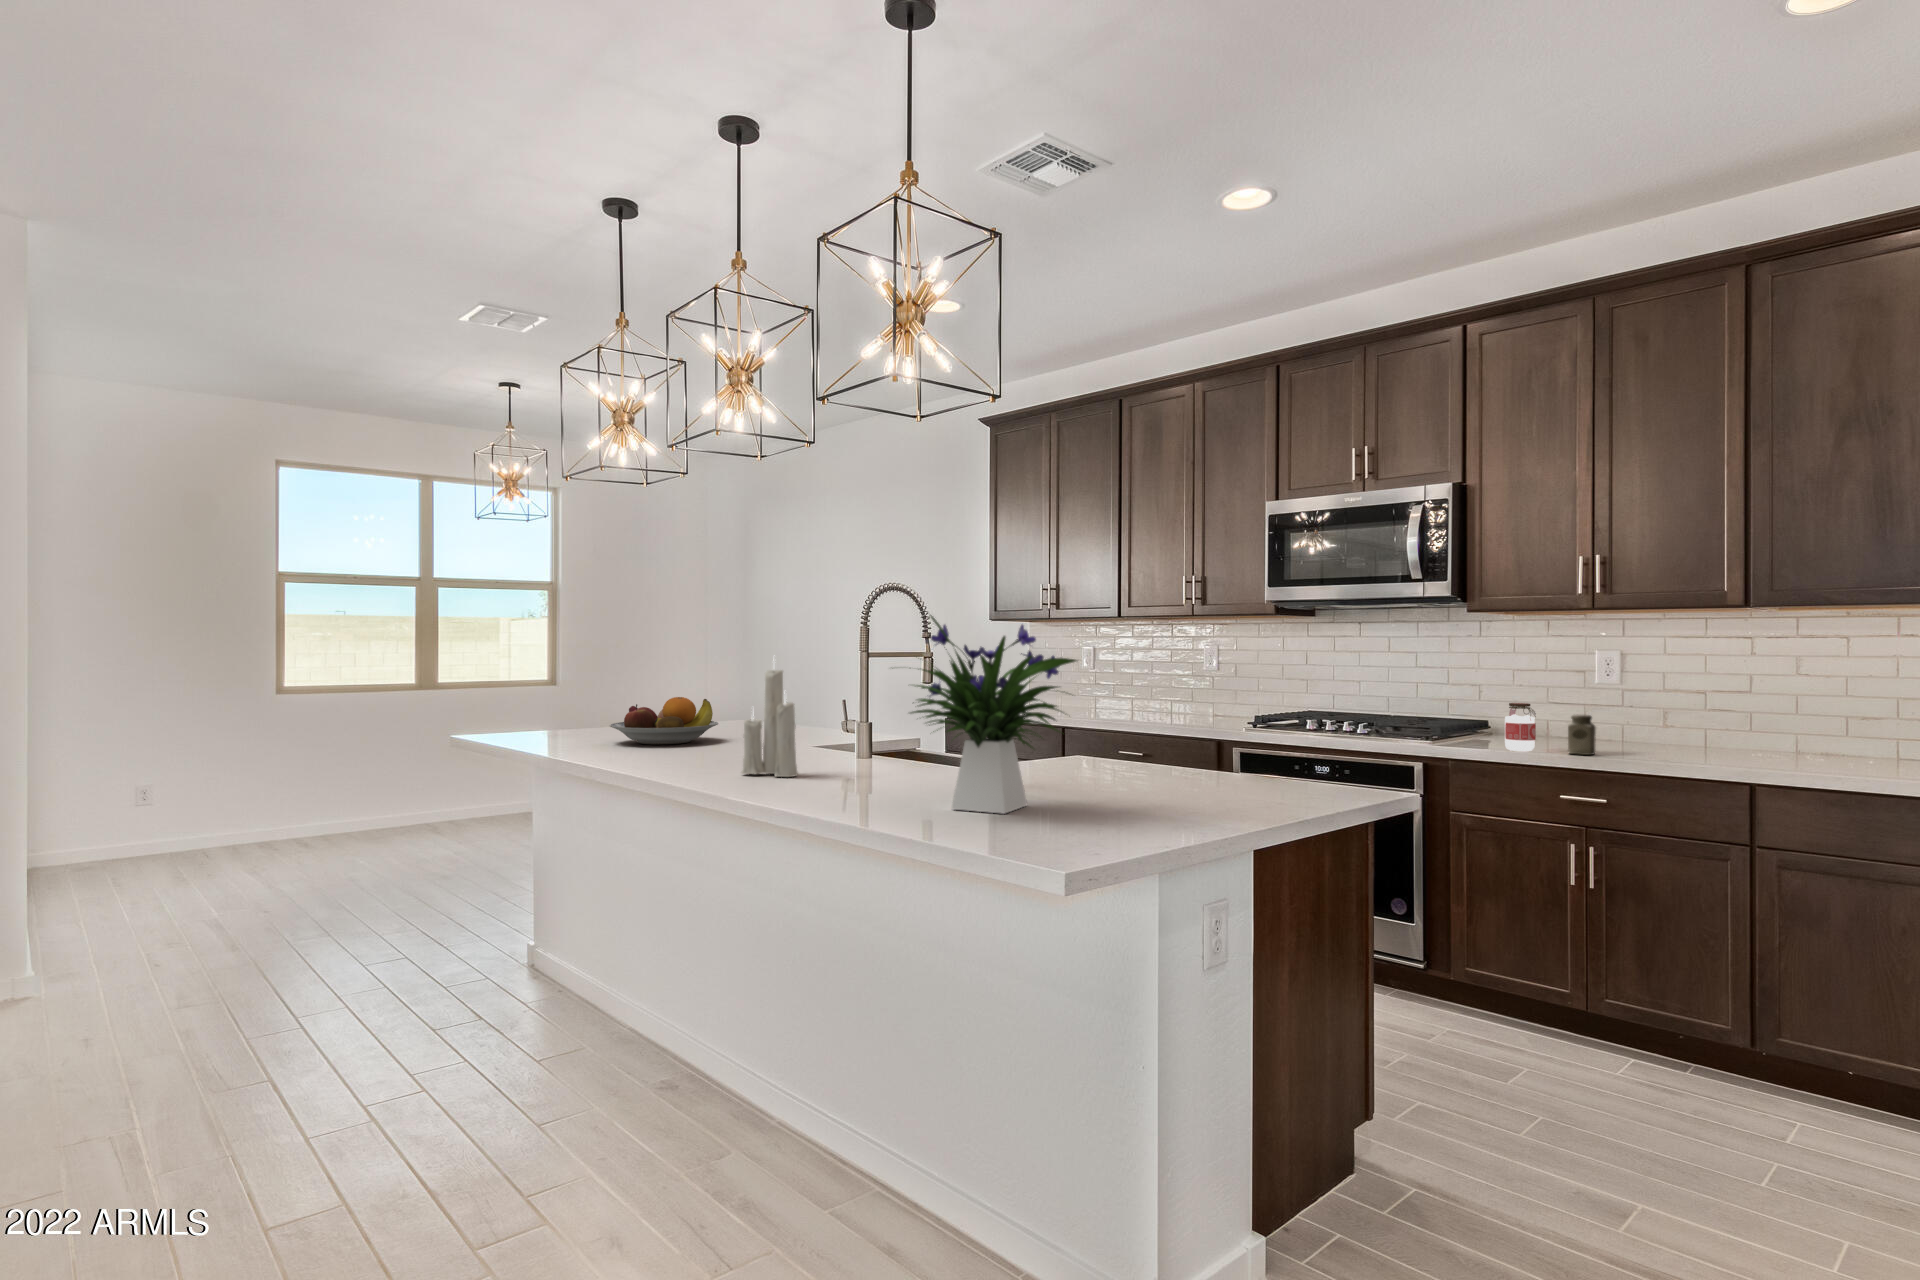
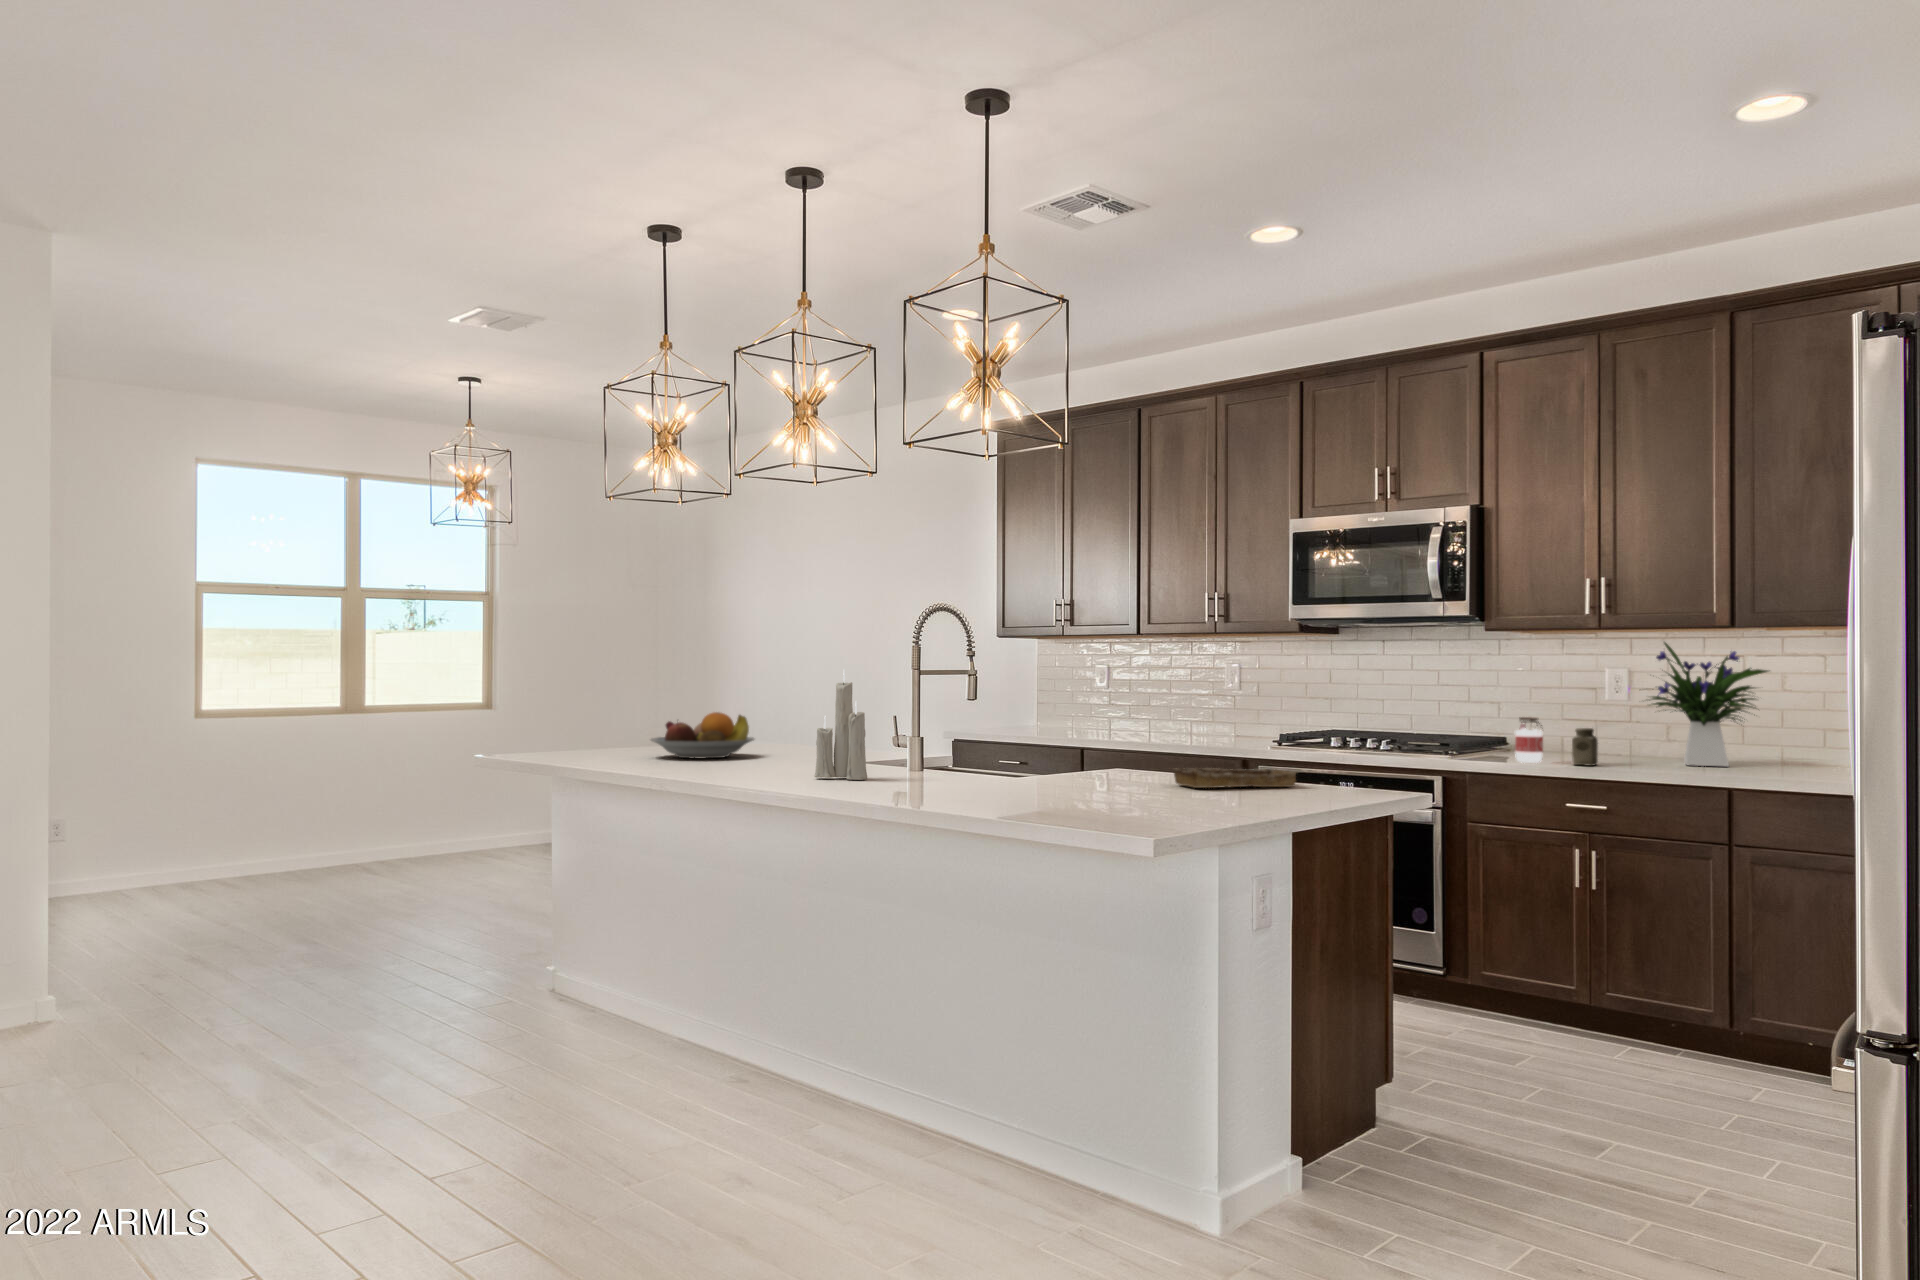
flower arrangement: present [910,615,1076,814] -> present [1649,642,1768,766]
tray: none [1125,767,1277,793] -> present [1173,768,1296,788]

